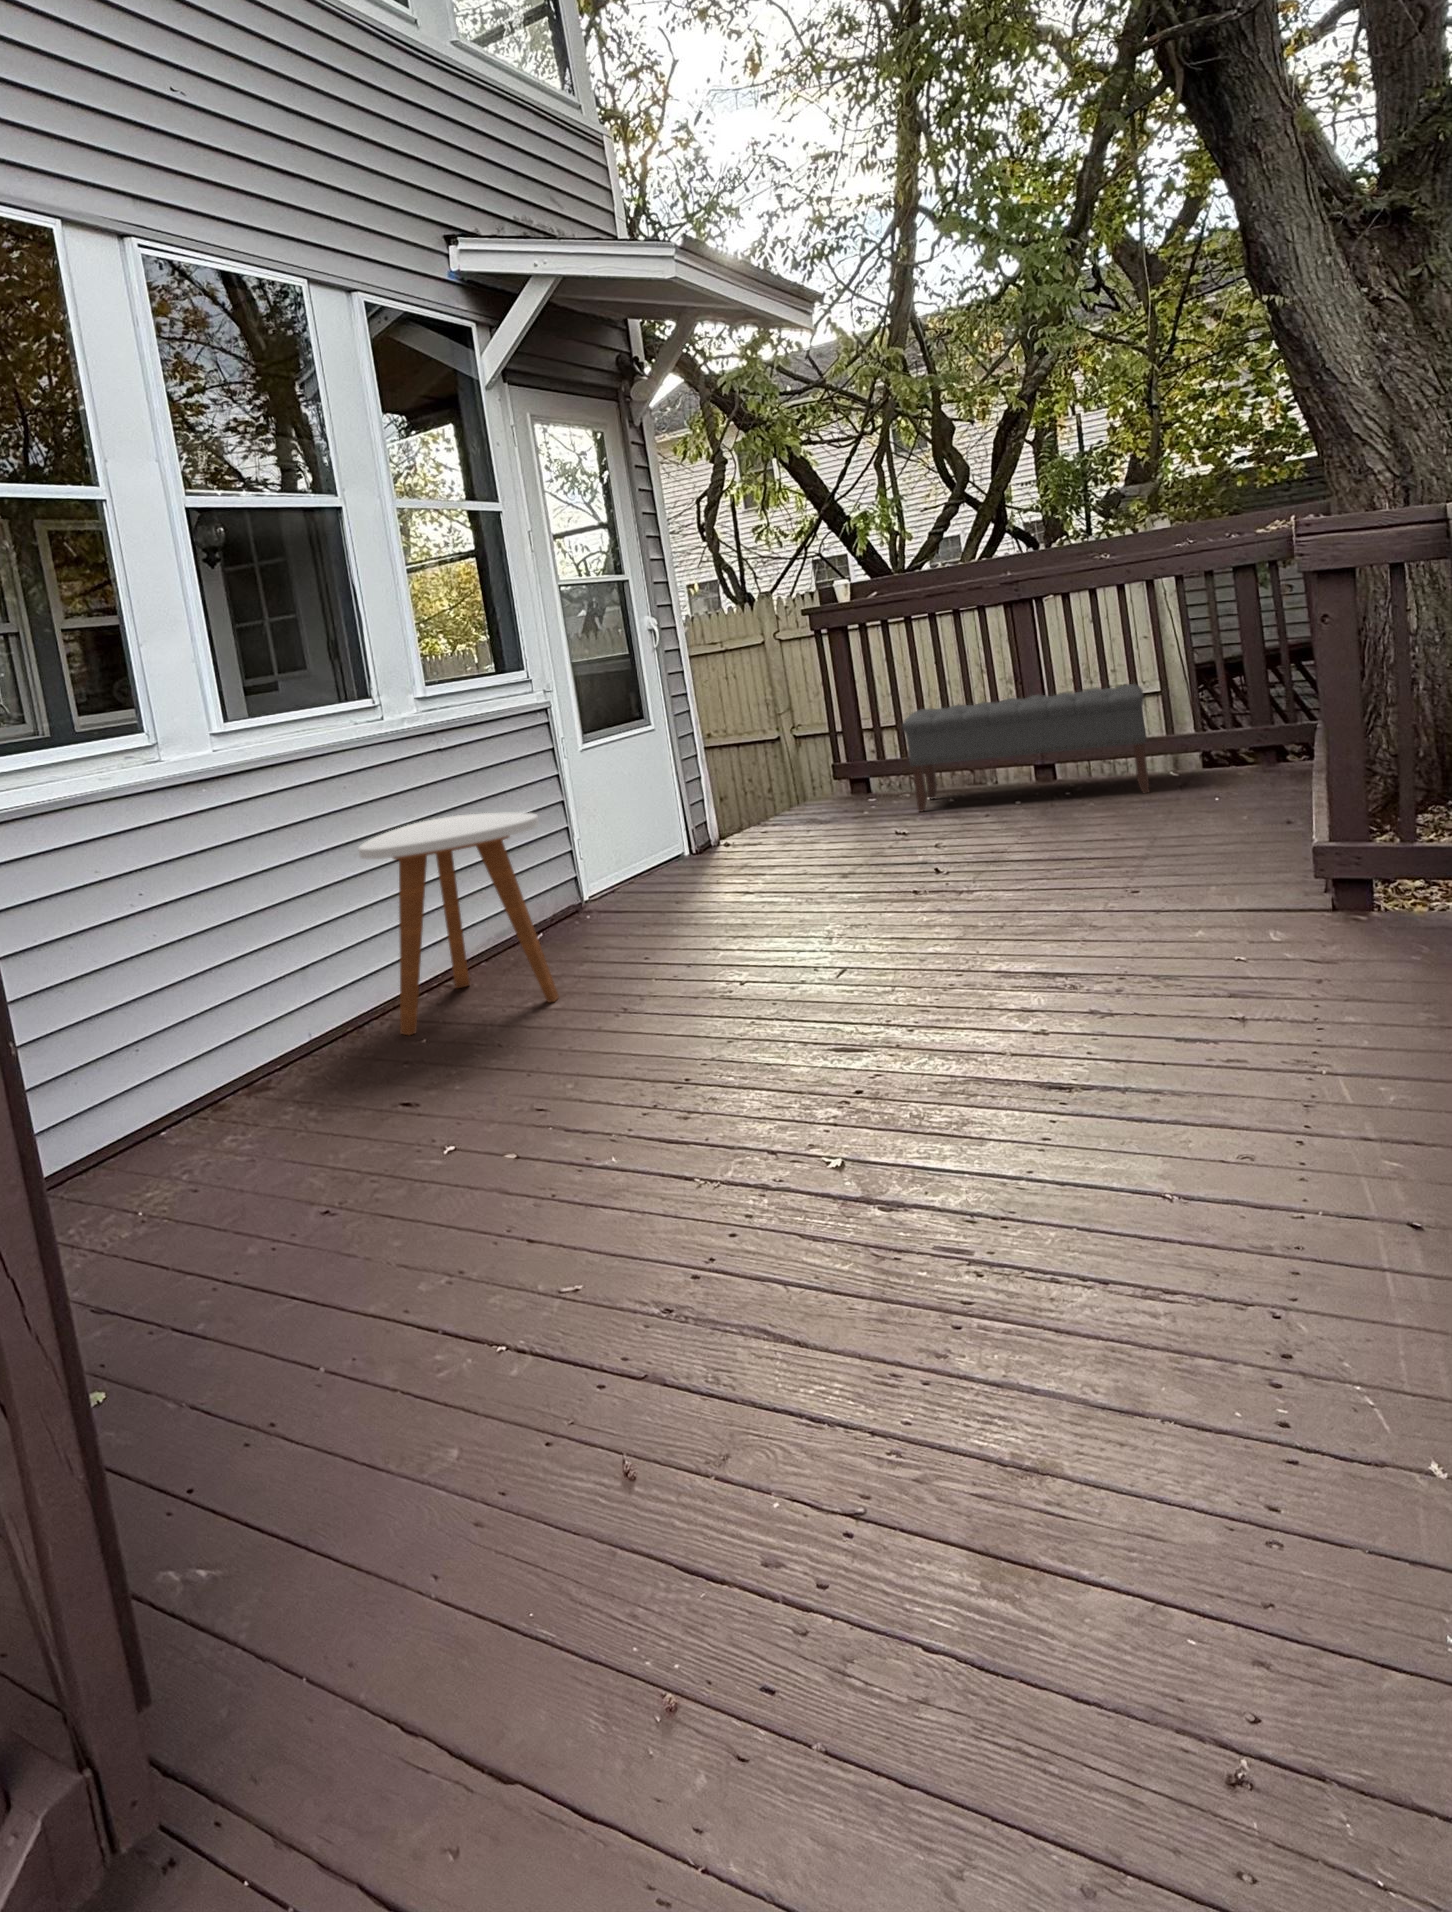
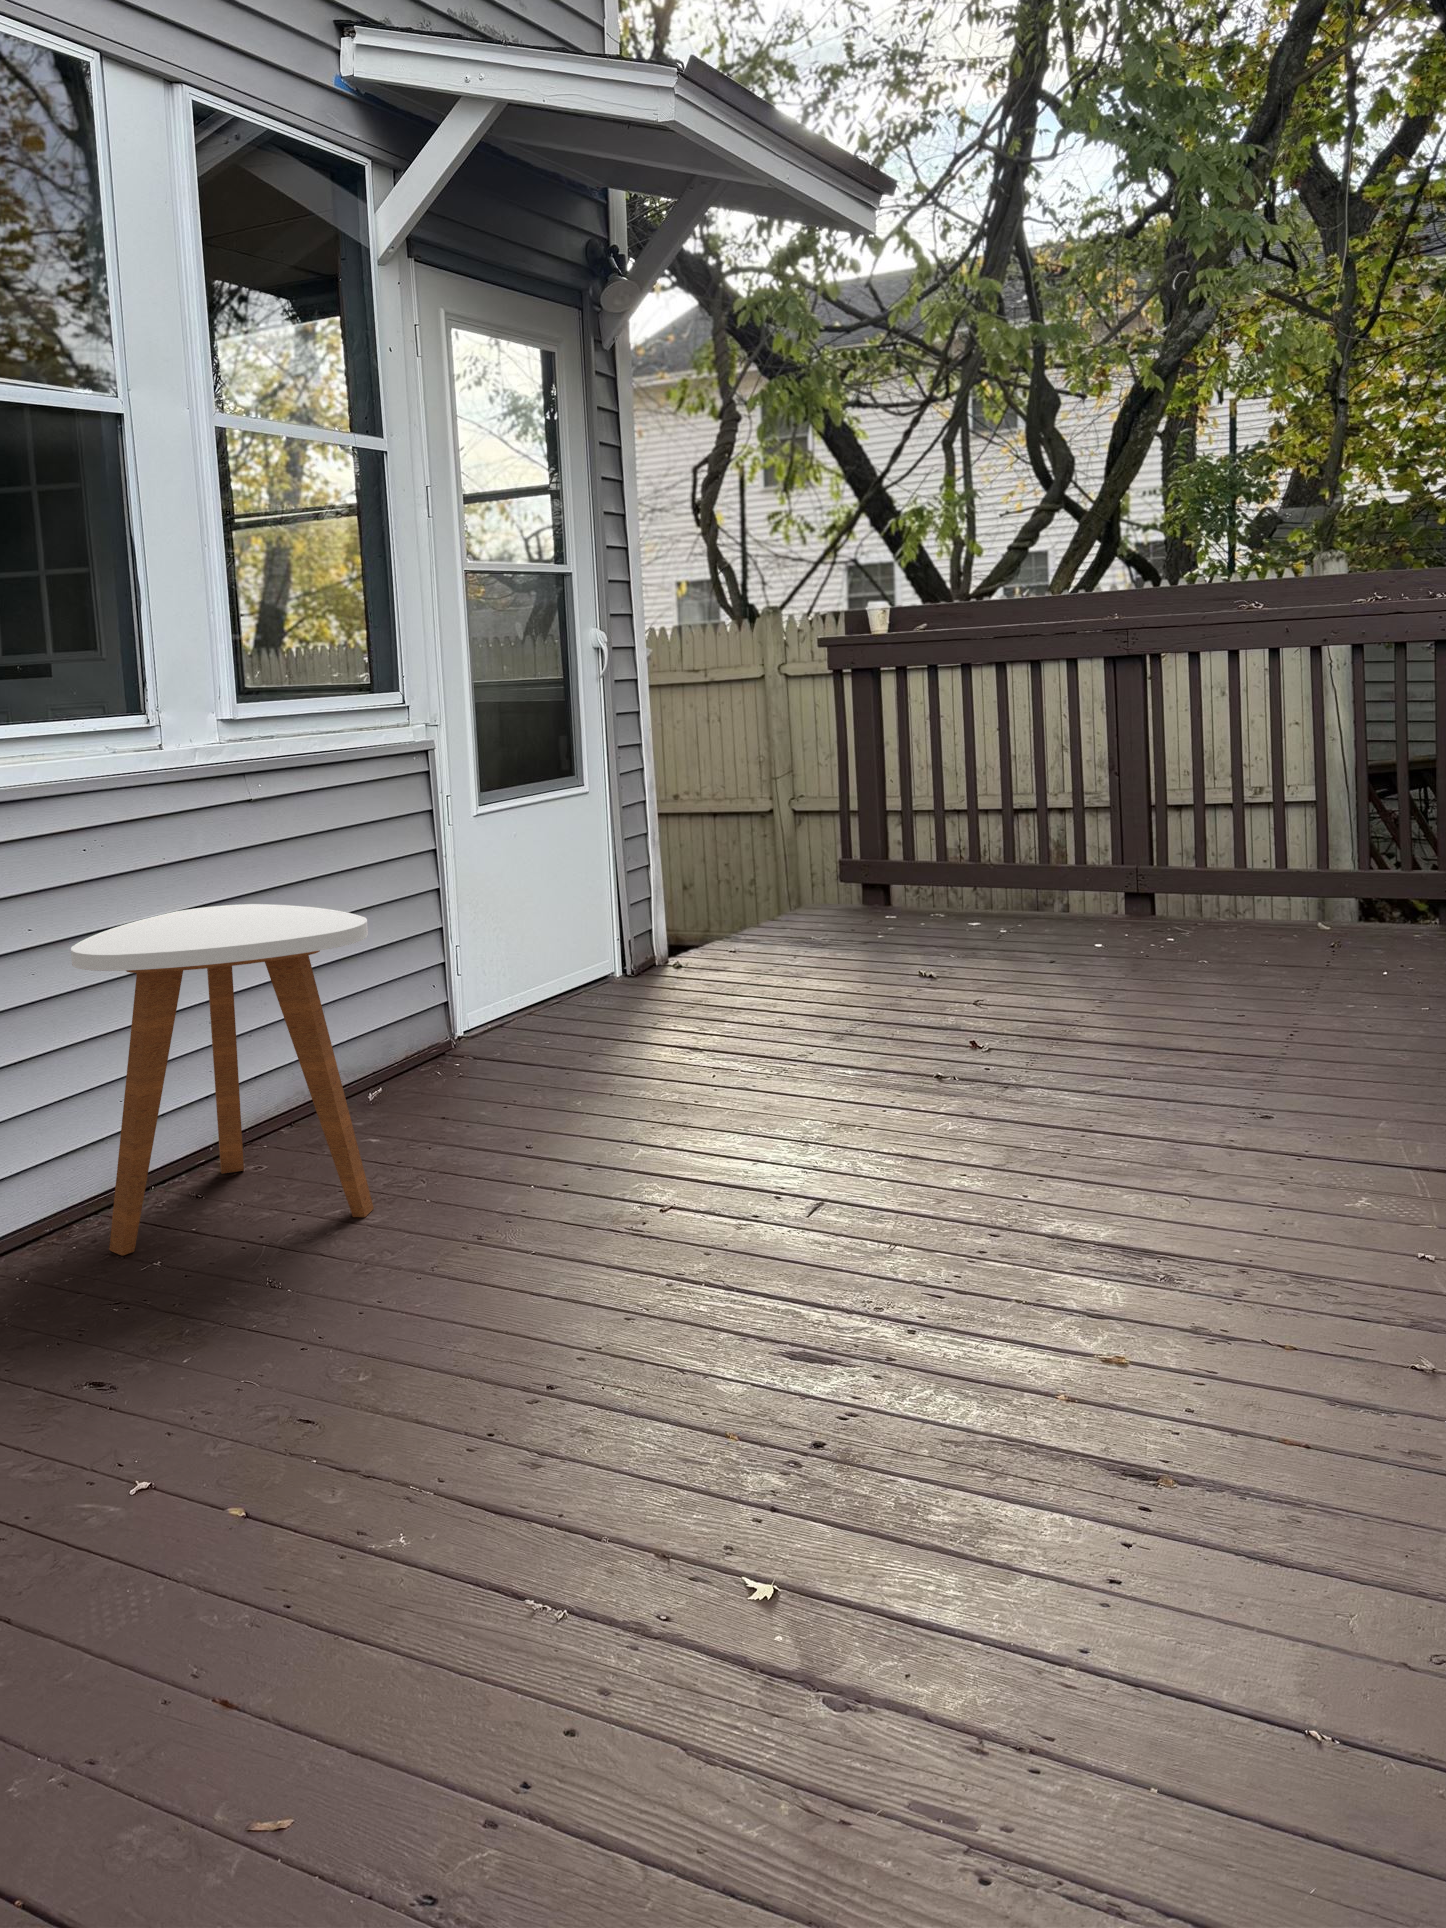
bench: present [903,684,1149,812] -> none [949,790,1292,950]

